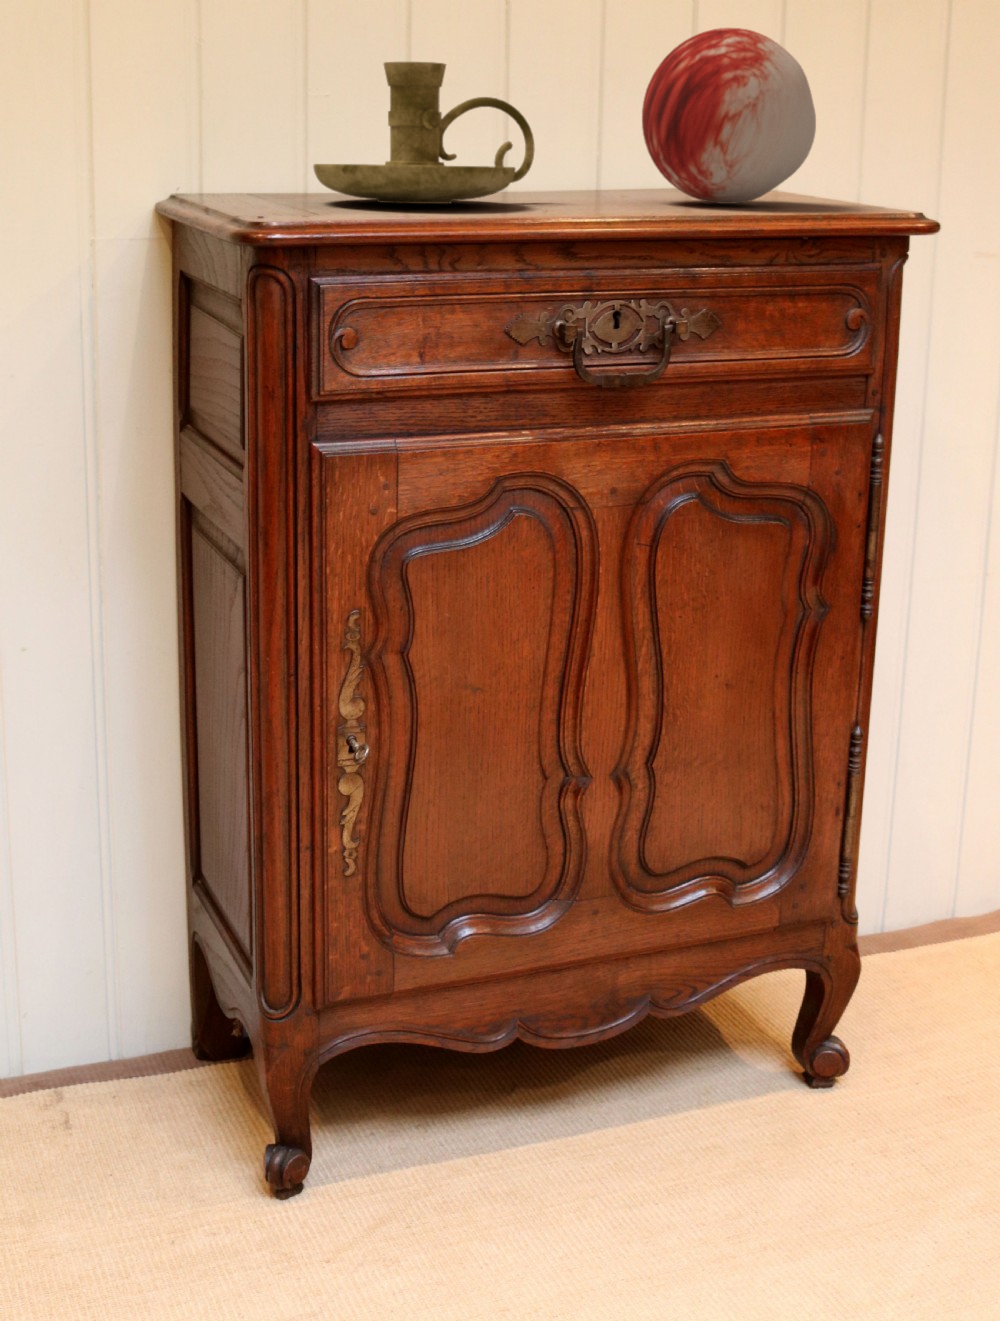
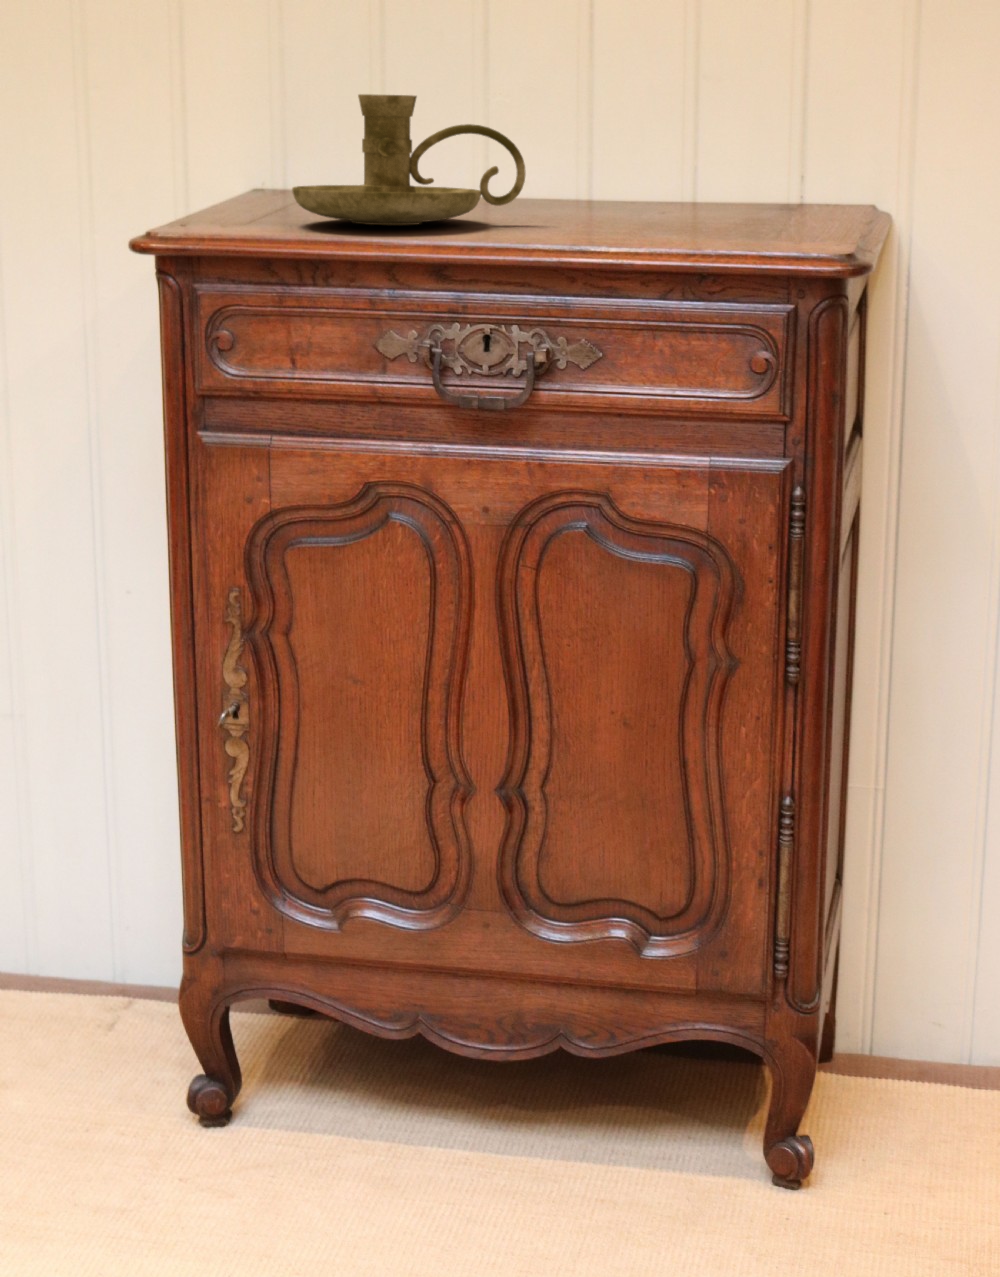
decorative orb: present [642,28,816,204] -> none [623,53,799,232]

